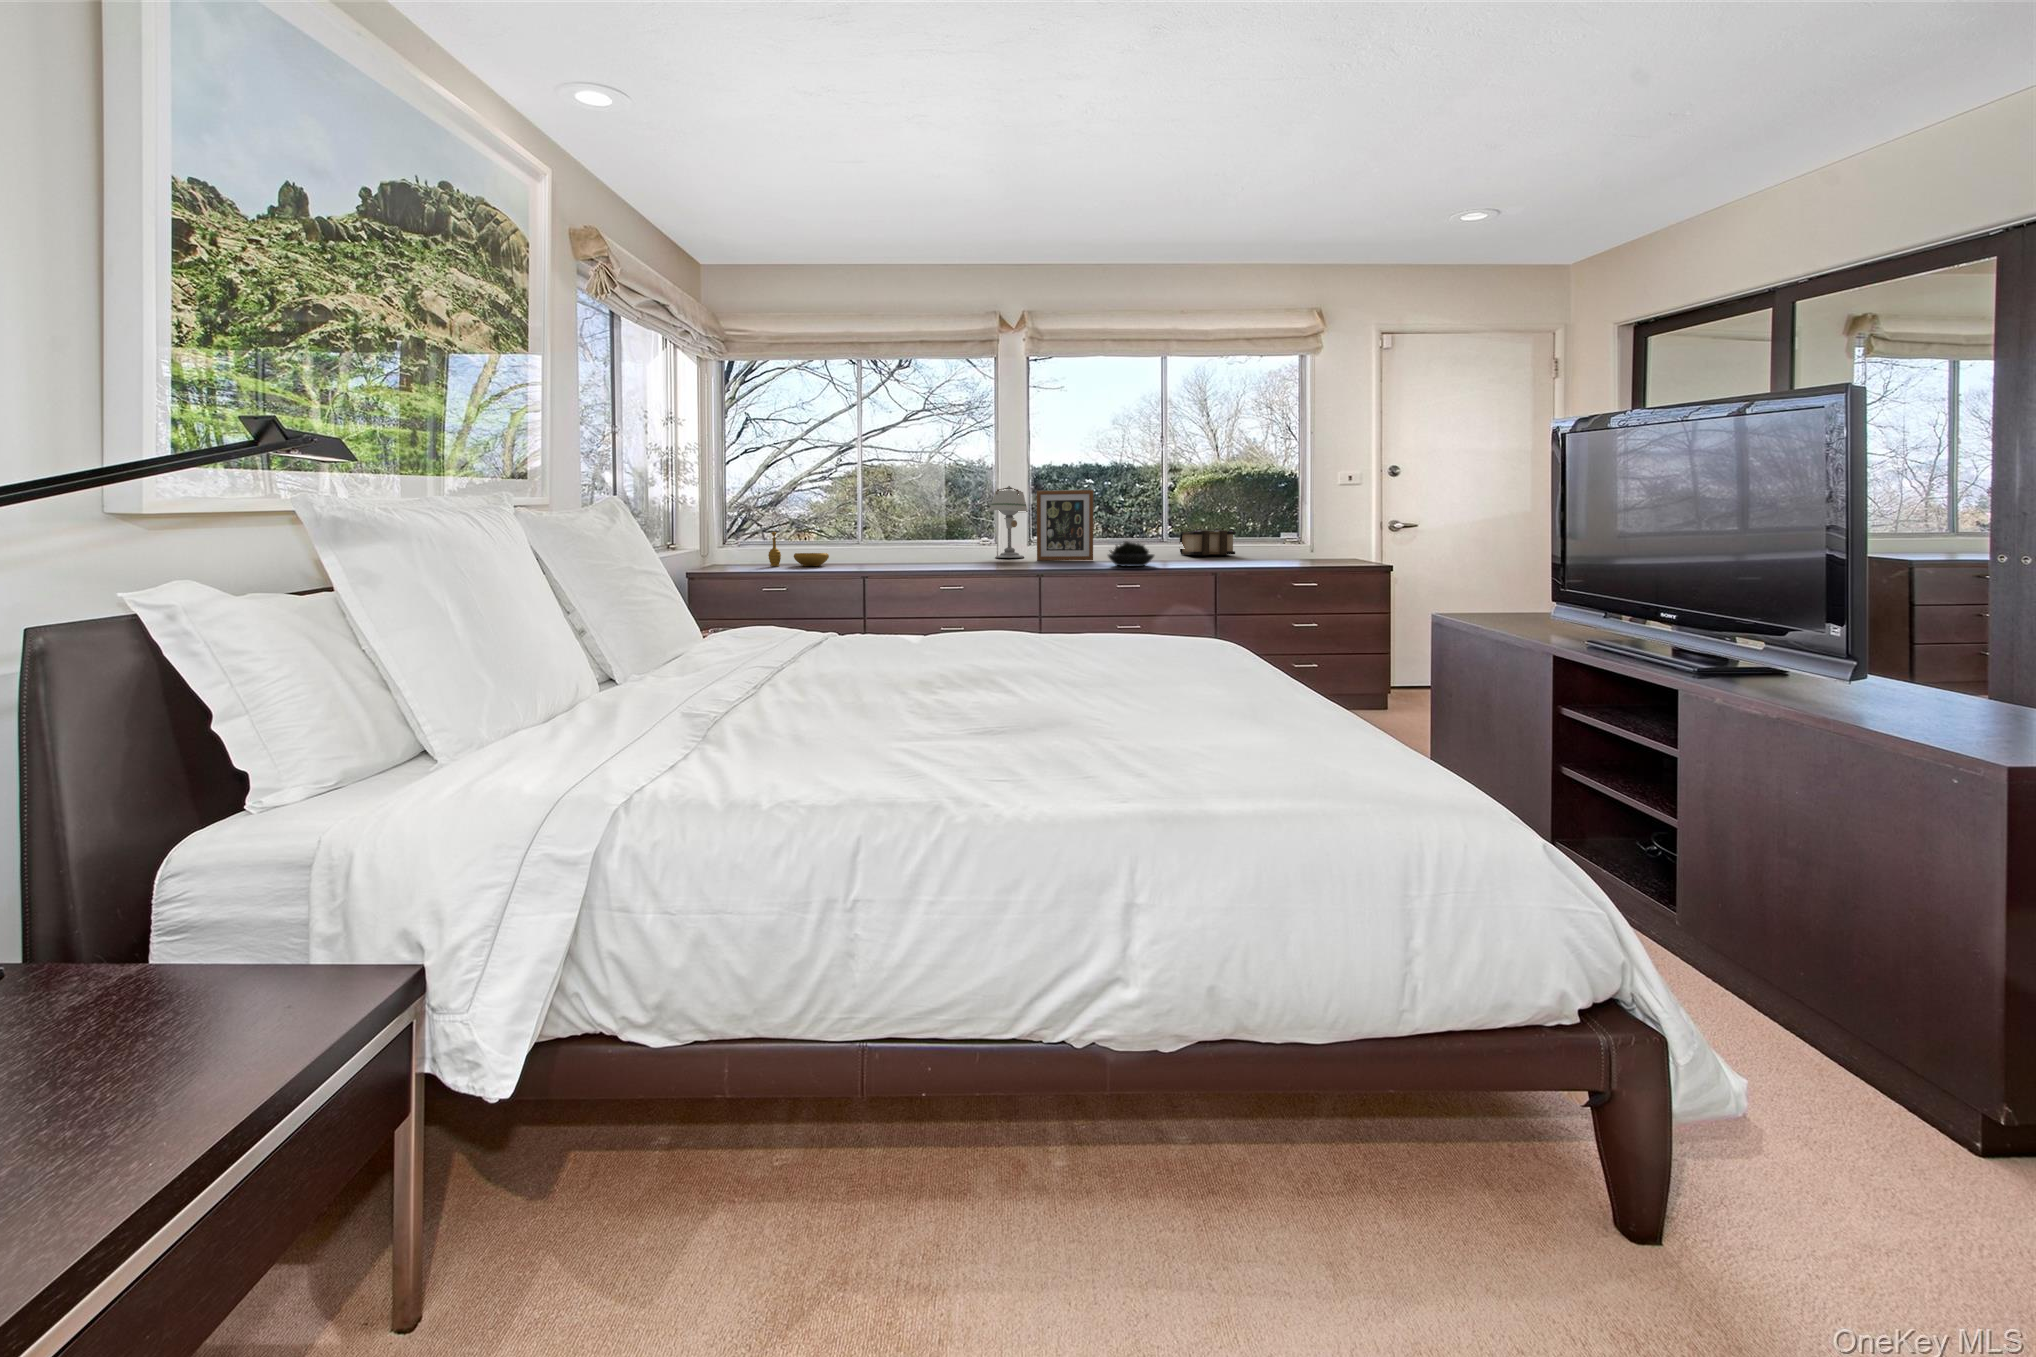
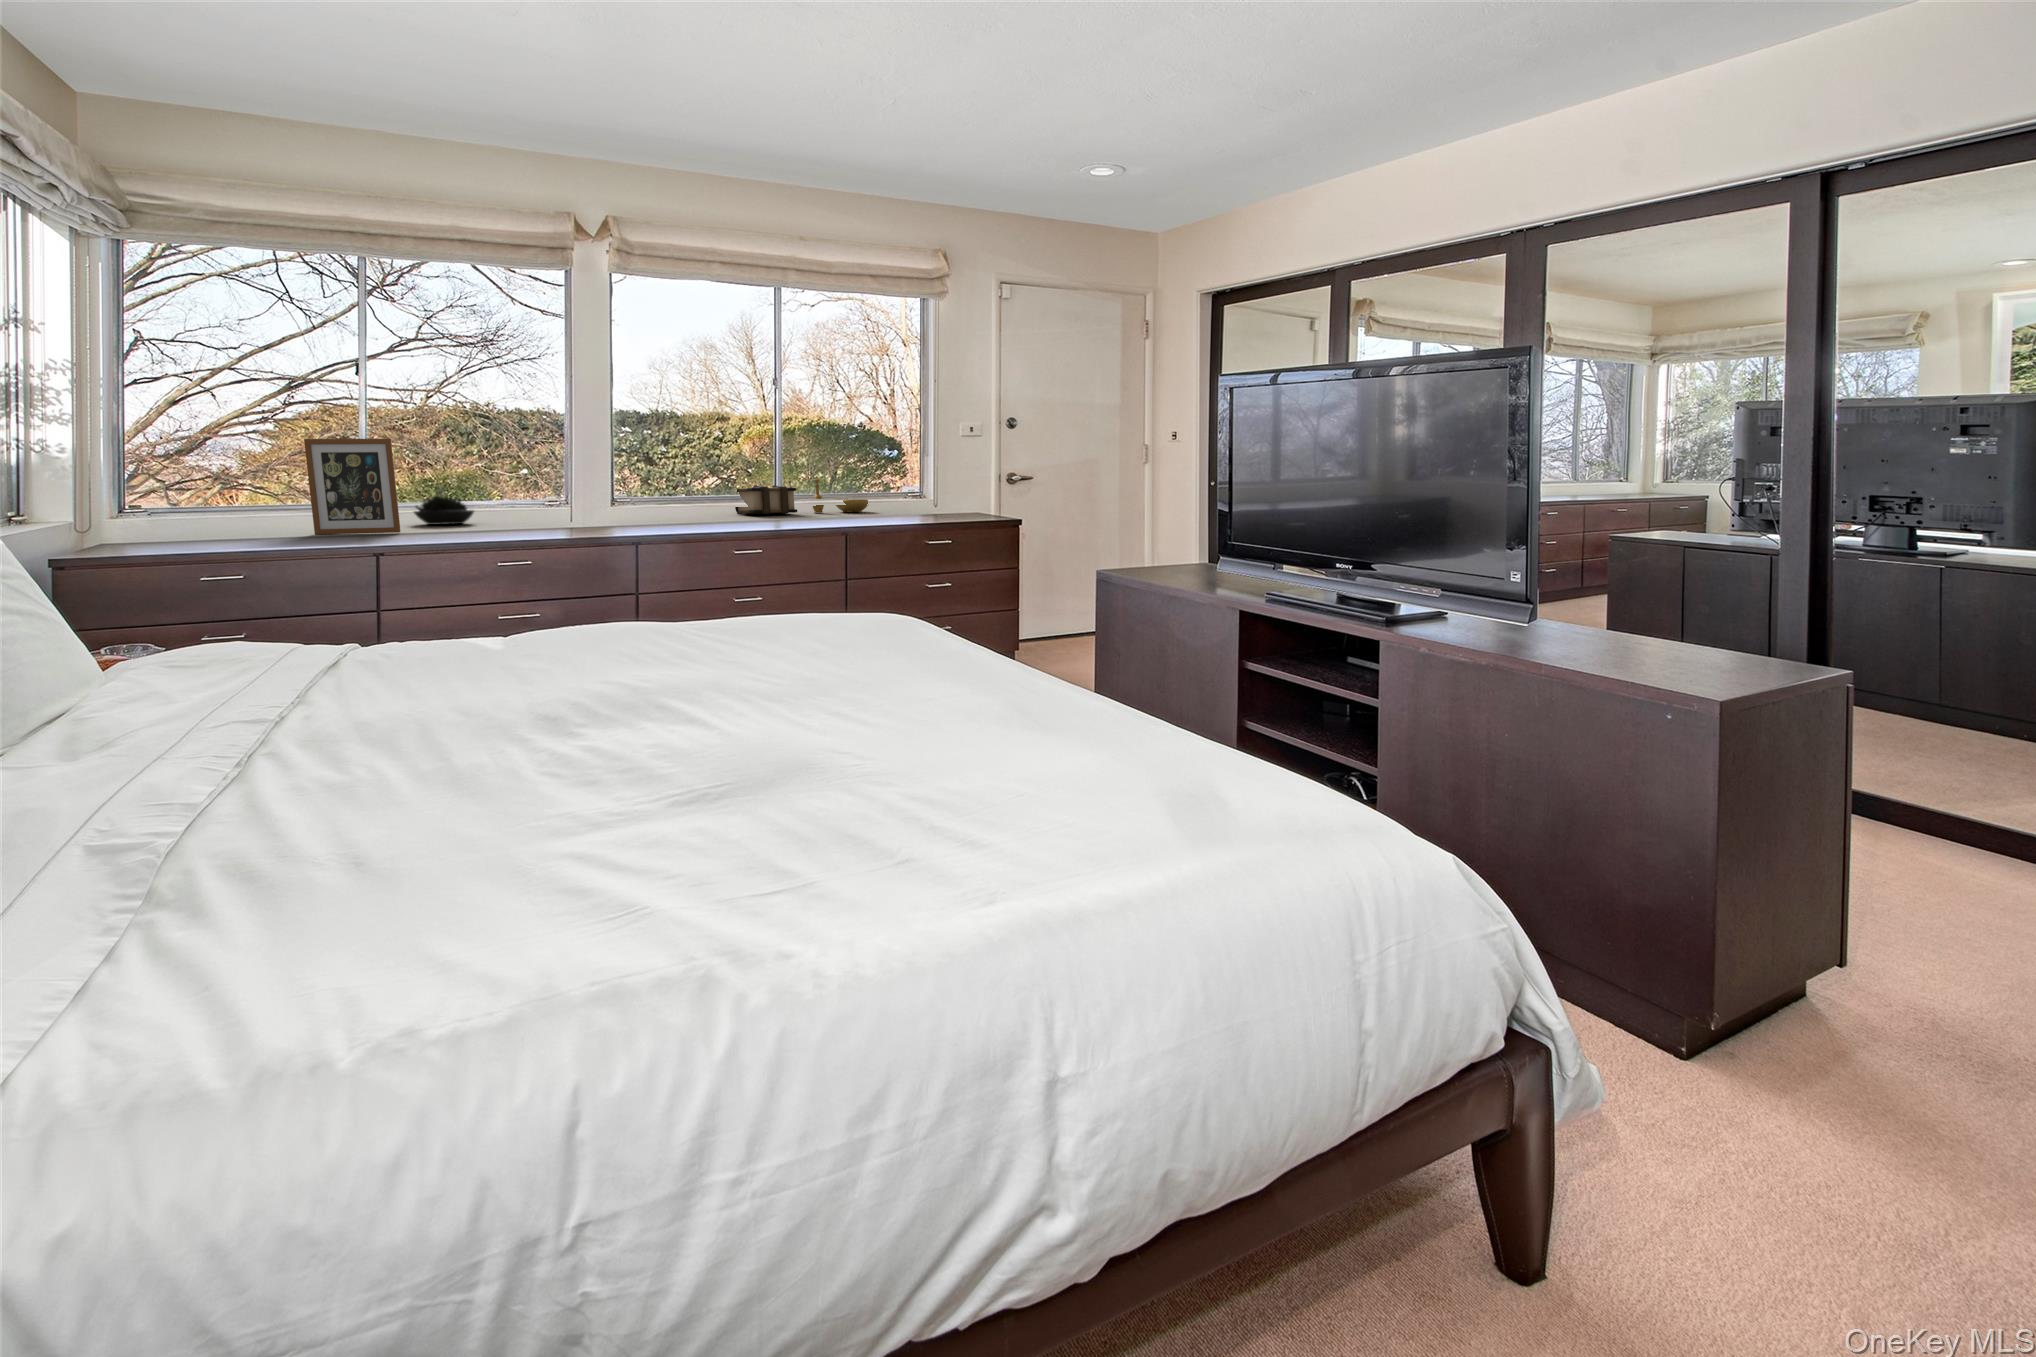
table lamp: present [989,486,1028,558] -> none [505,434,555,520]
picture frame: present [1037,490,1093,560] -> present [304,439,401,535]
decorative bowl: present [768,532,829,566] -> present [813,479,868,513]
succulent plant: present [1108,541,1154,567] -> present [414,496,474,525]

